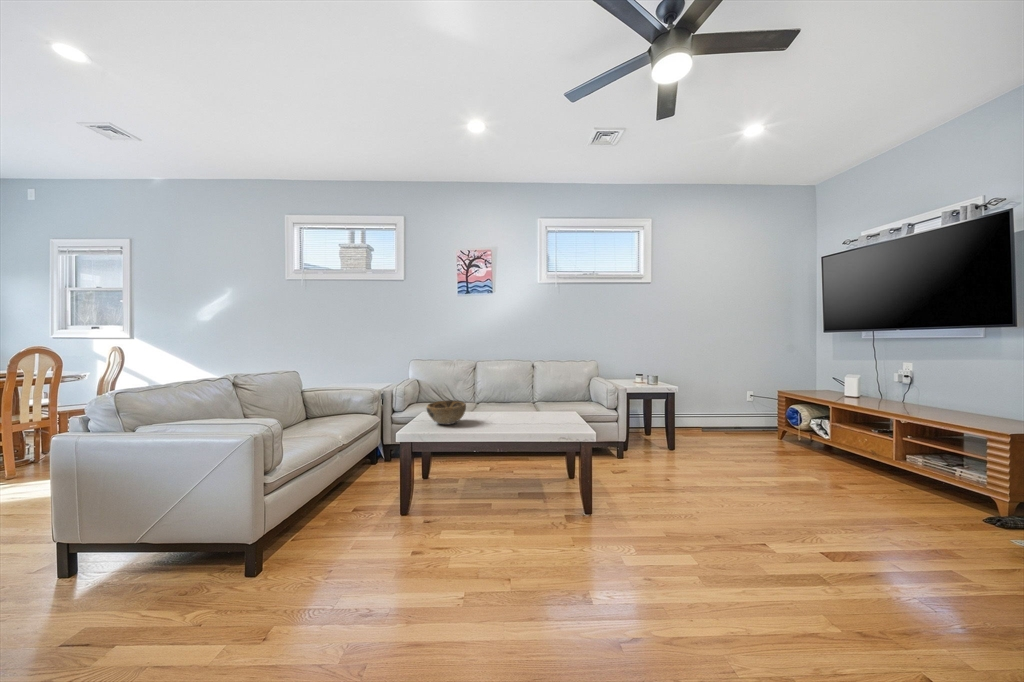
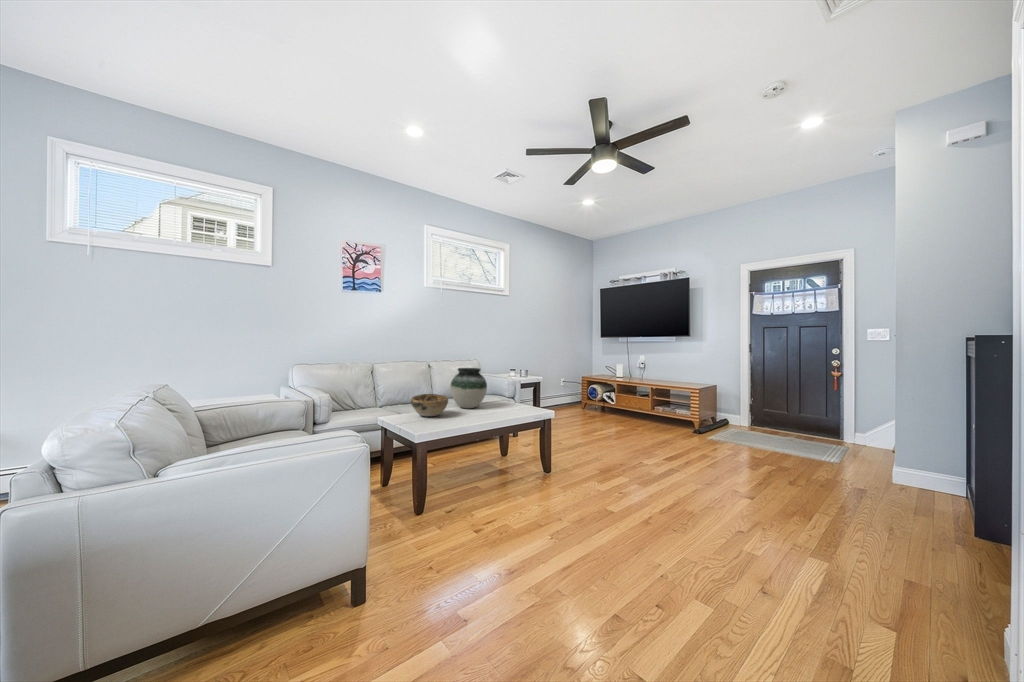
vase: none [485,374,527,420] -> present [450,368,487,408]

